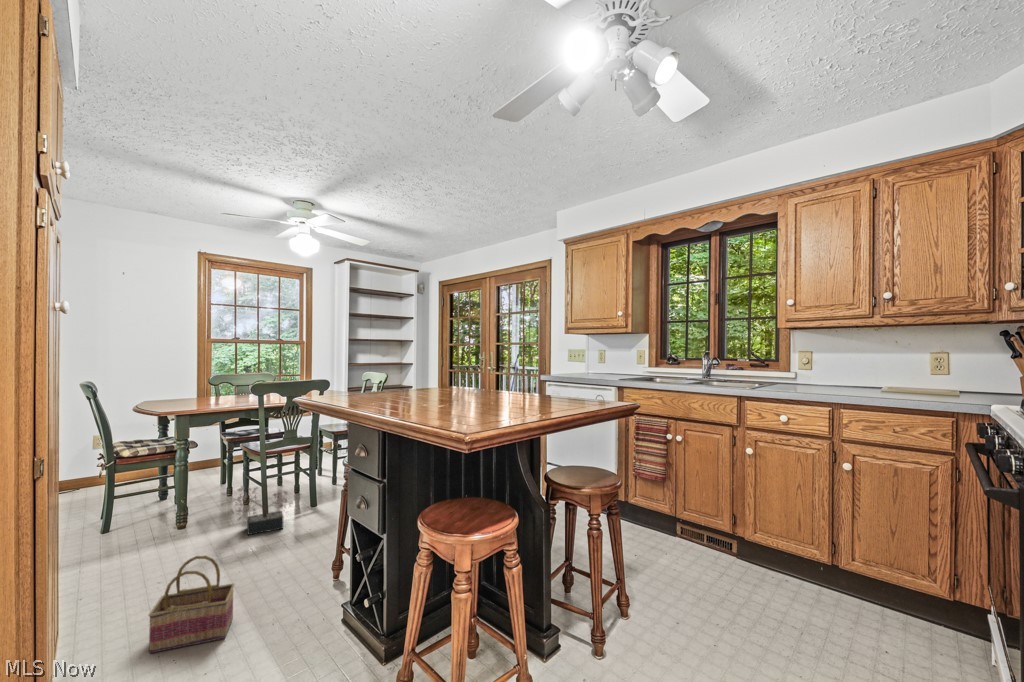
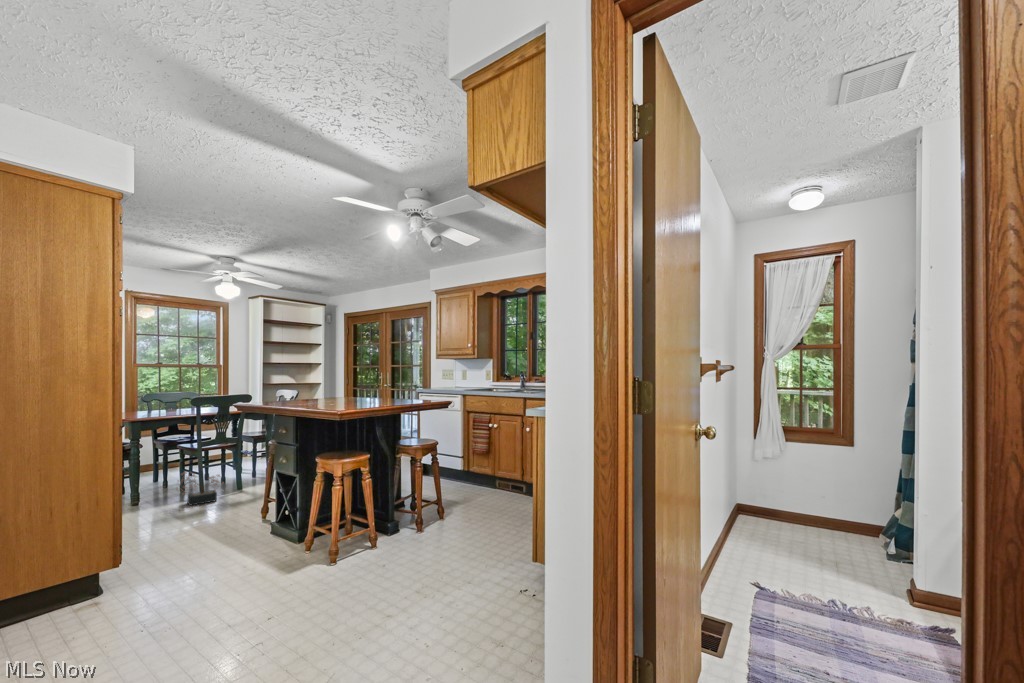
basket: present [149,556,234,653] -> none [147,498,198,553]

